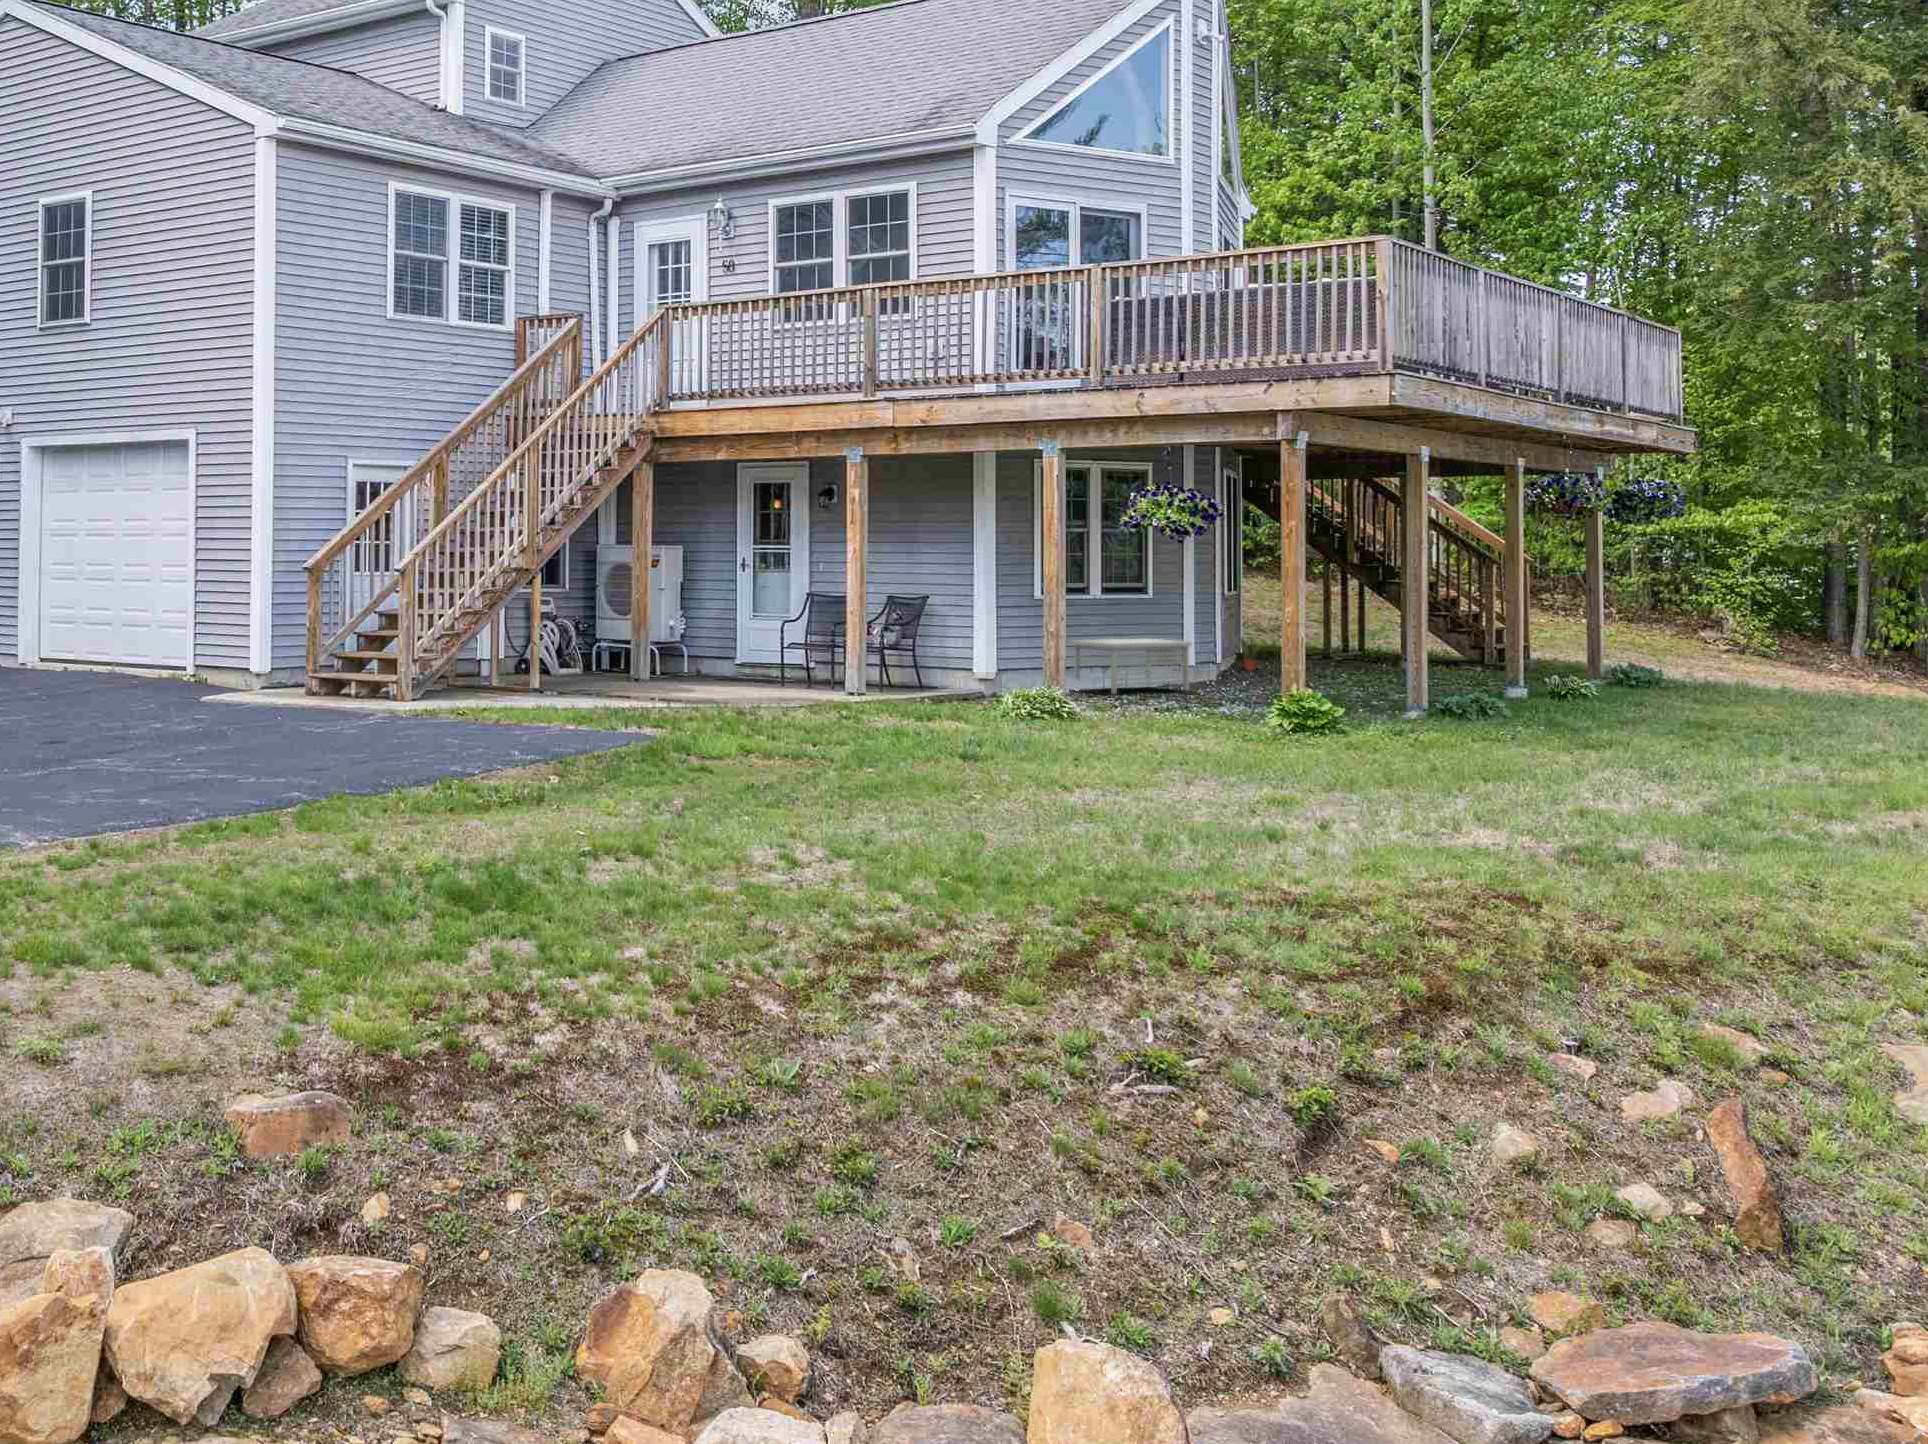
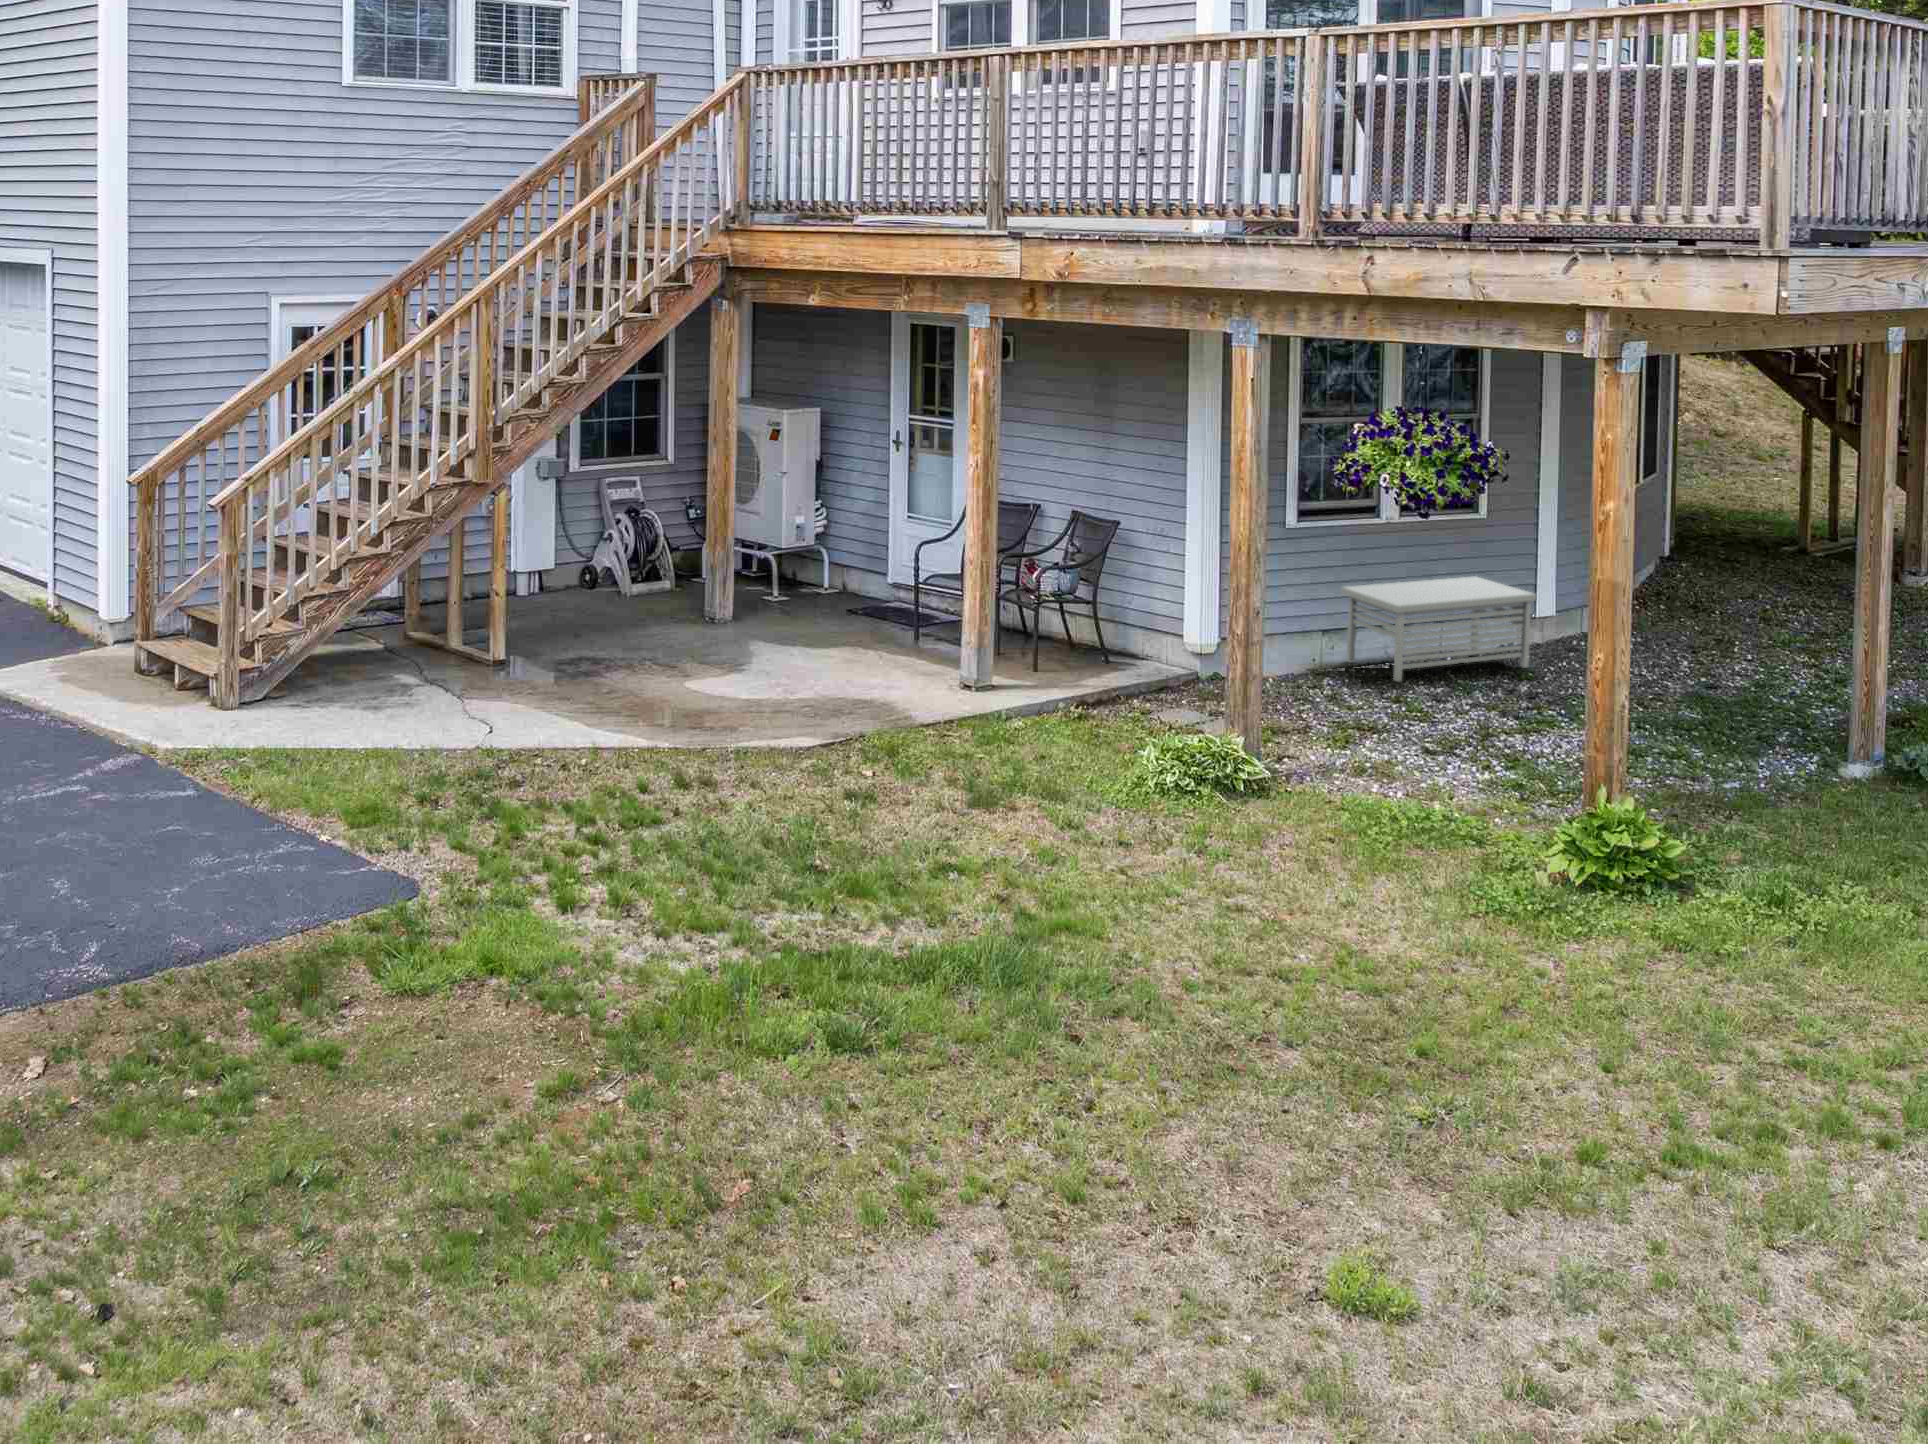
potted plant: present [1239,638,1266,670] -> none [1665,522,1704,576]

